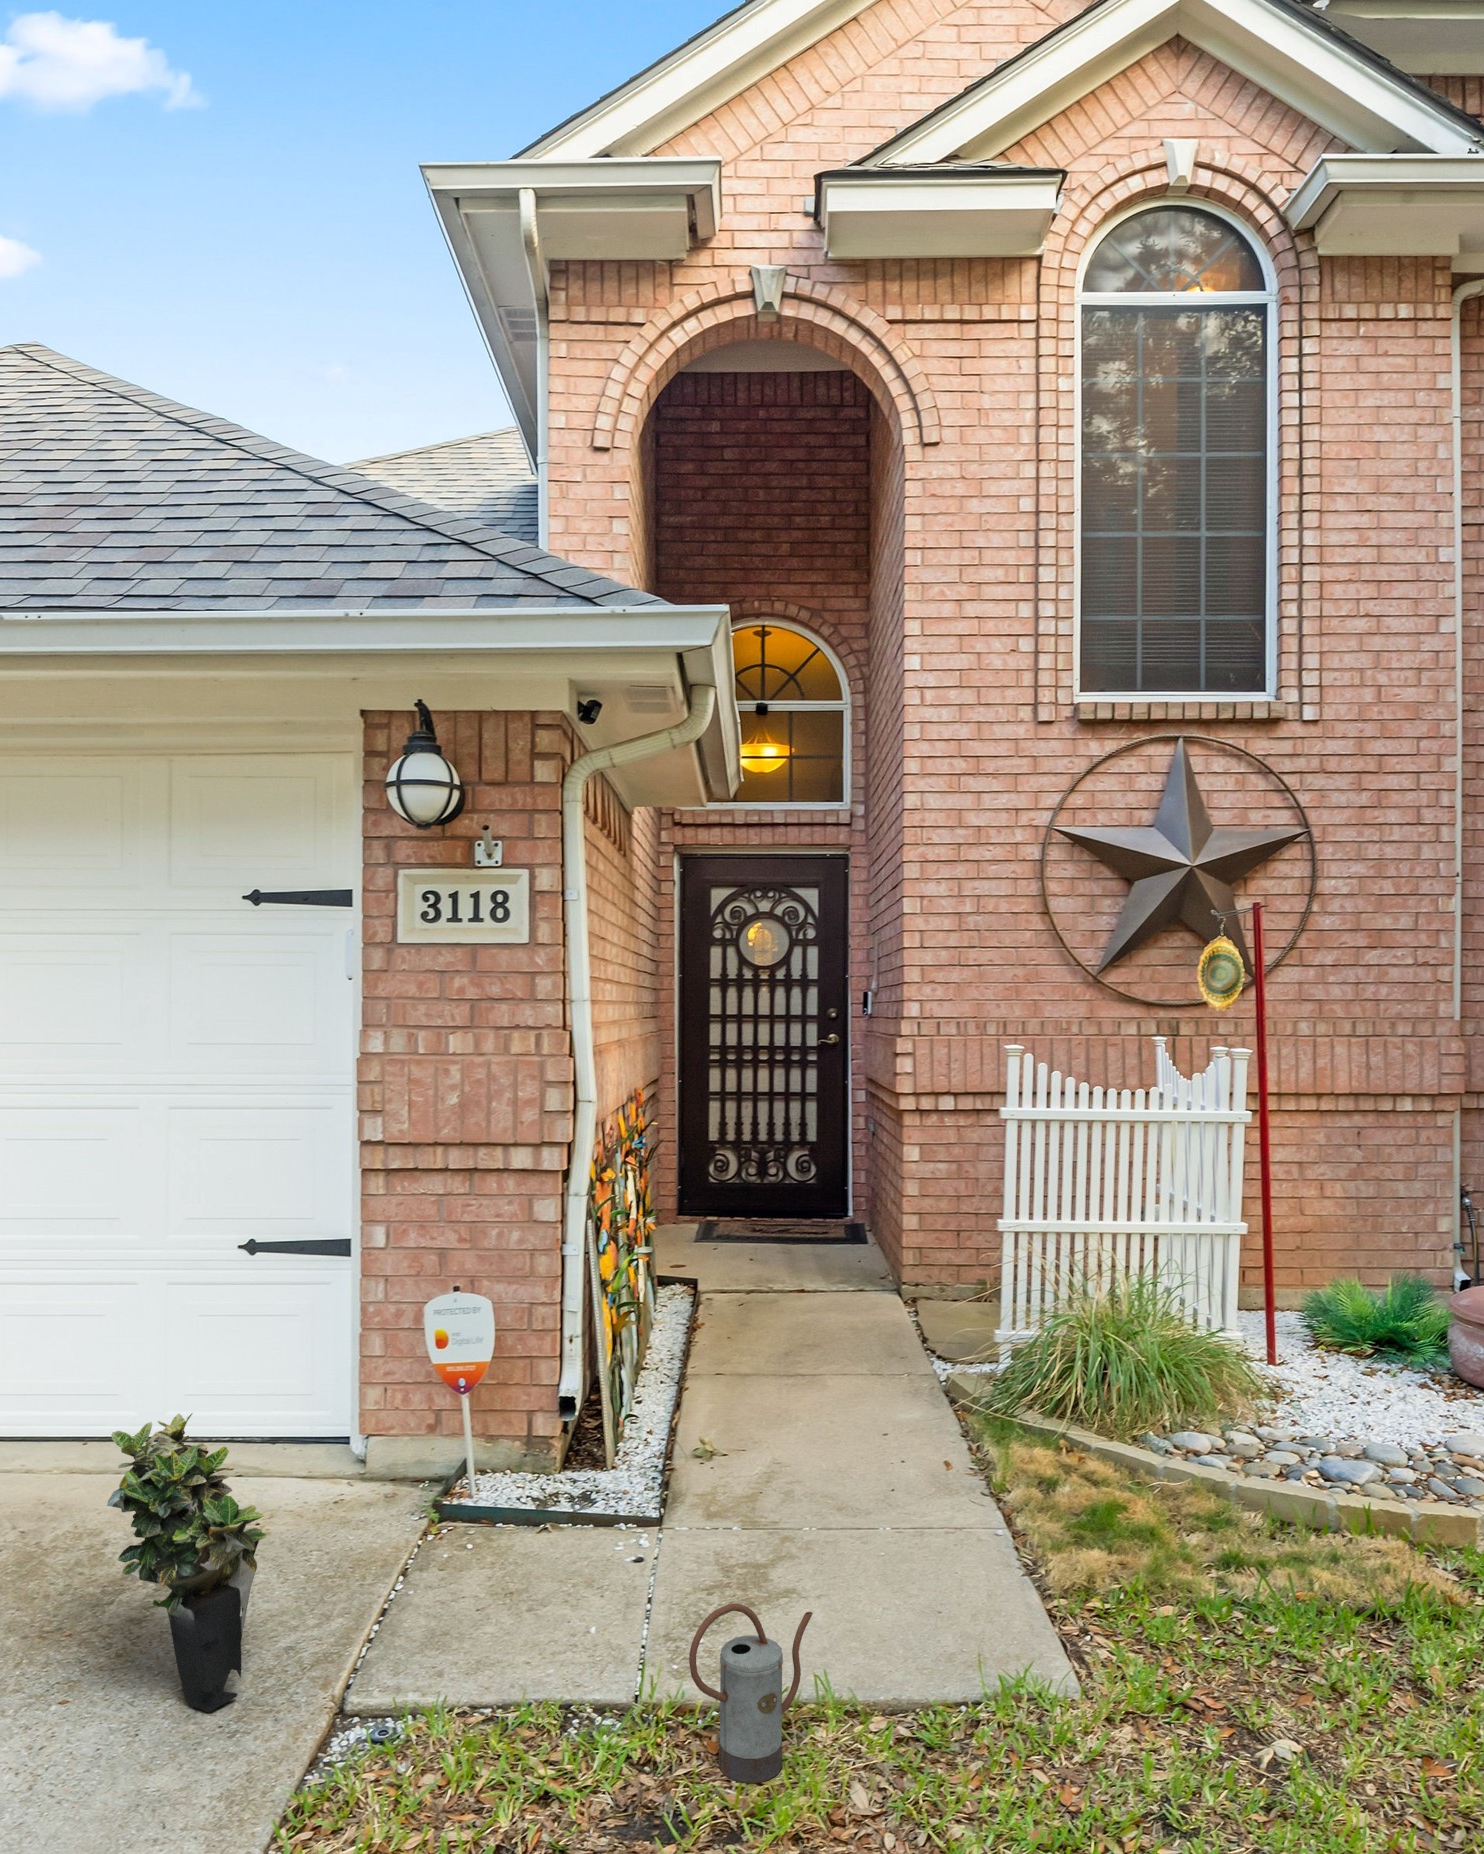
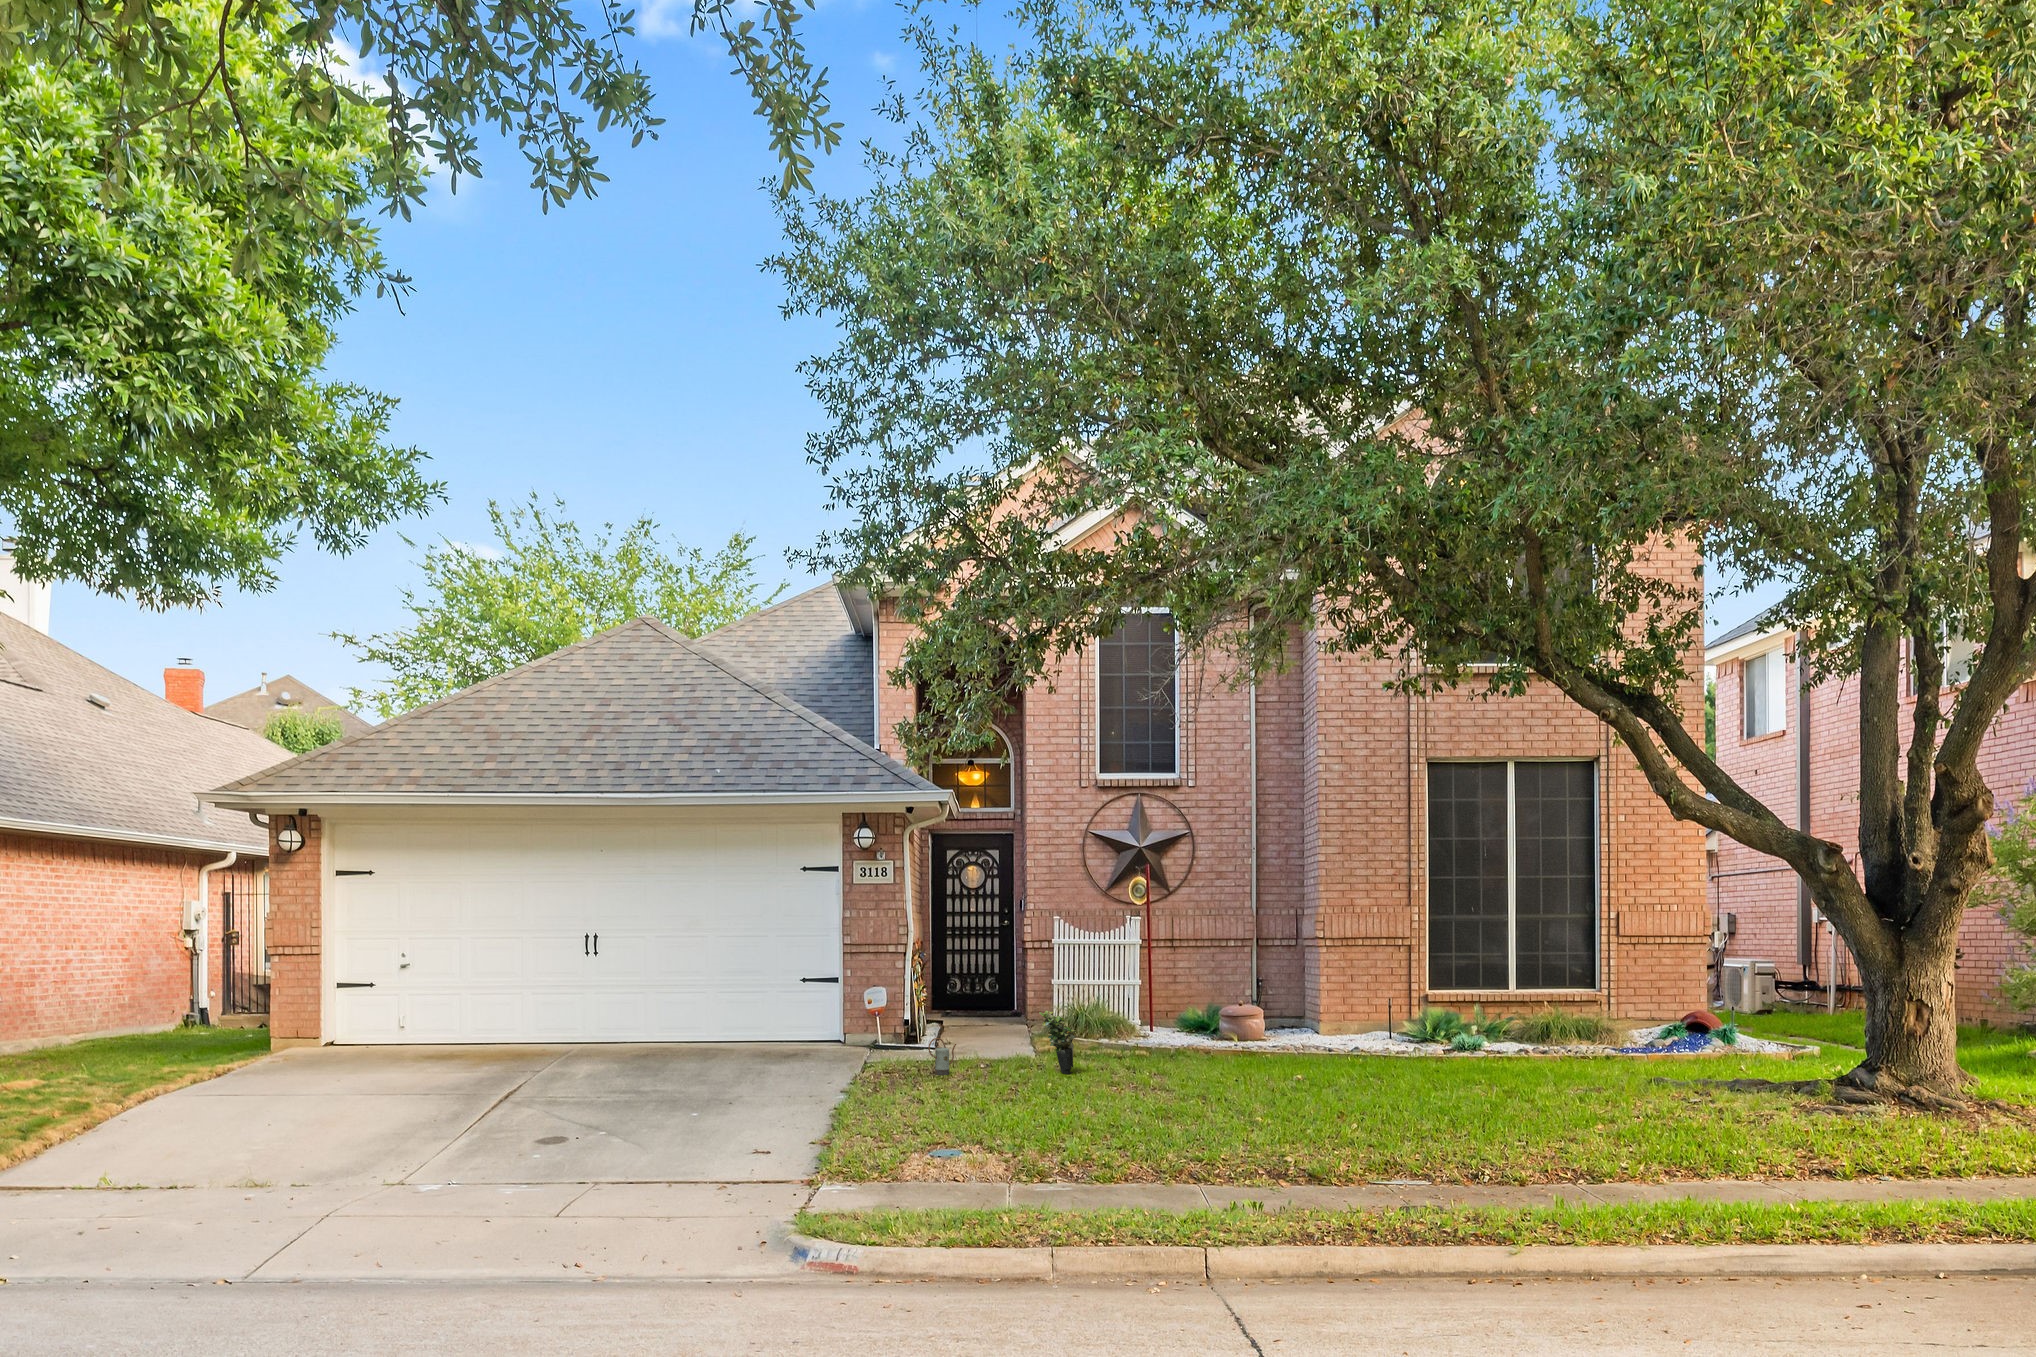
potted plant: present [107,1413,267,1713] -> present [1039,1011,1076,1074]

